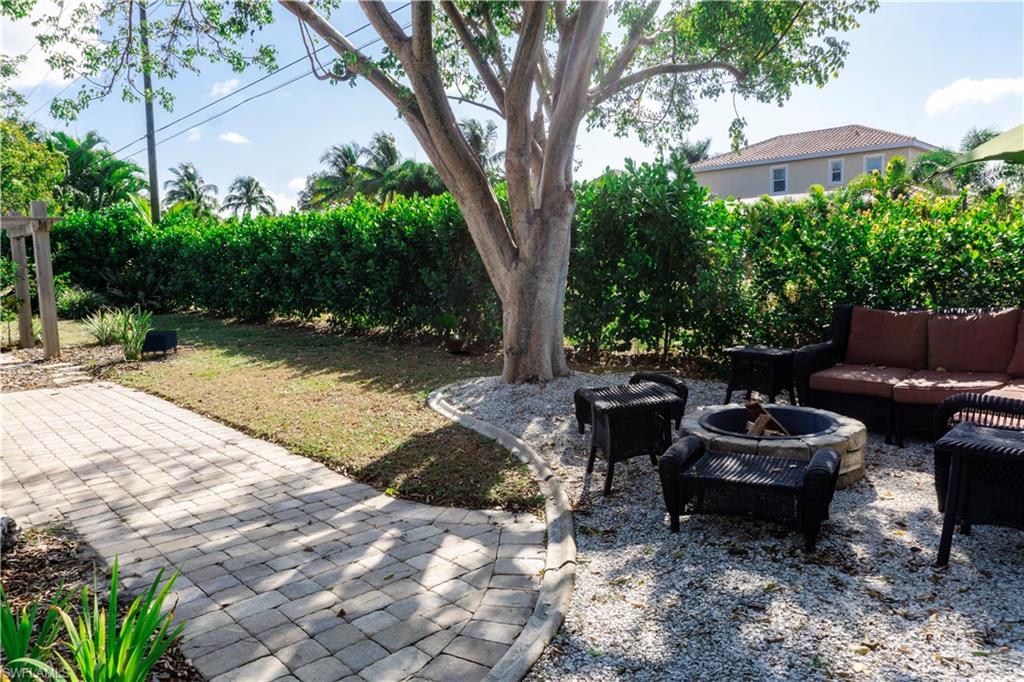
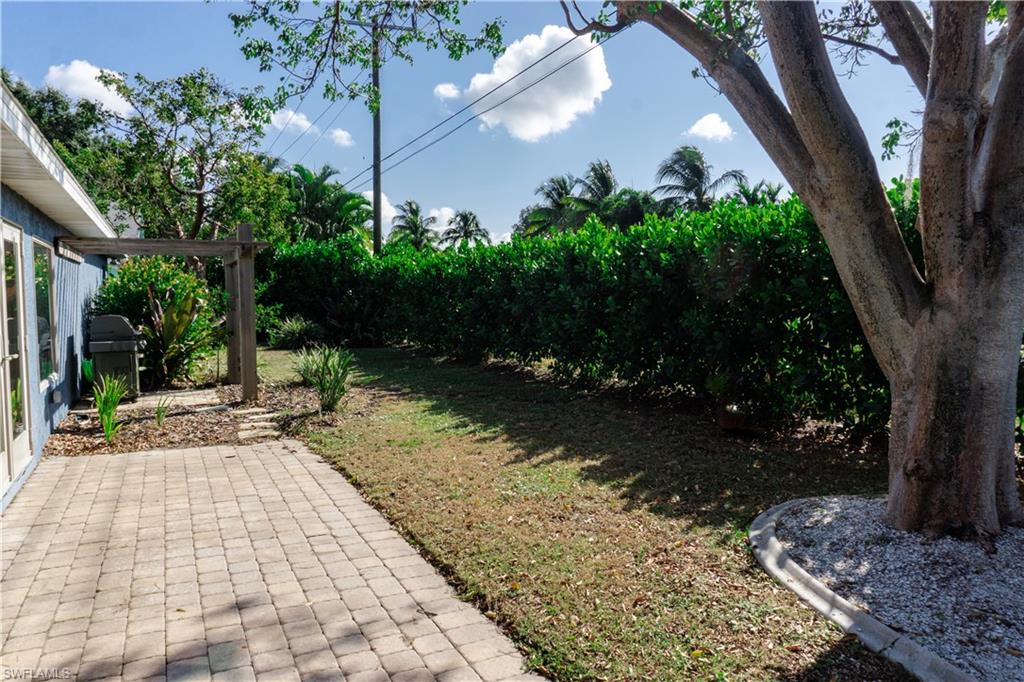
bench: present [140,329,178,361] -> none [335,374,380,412]

